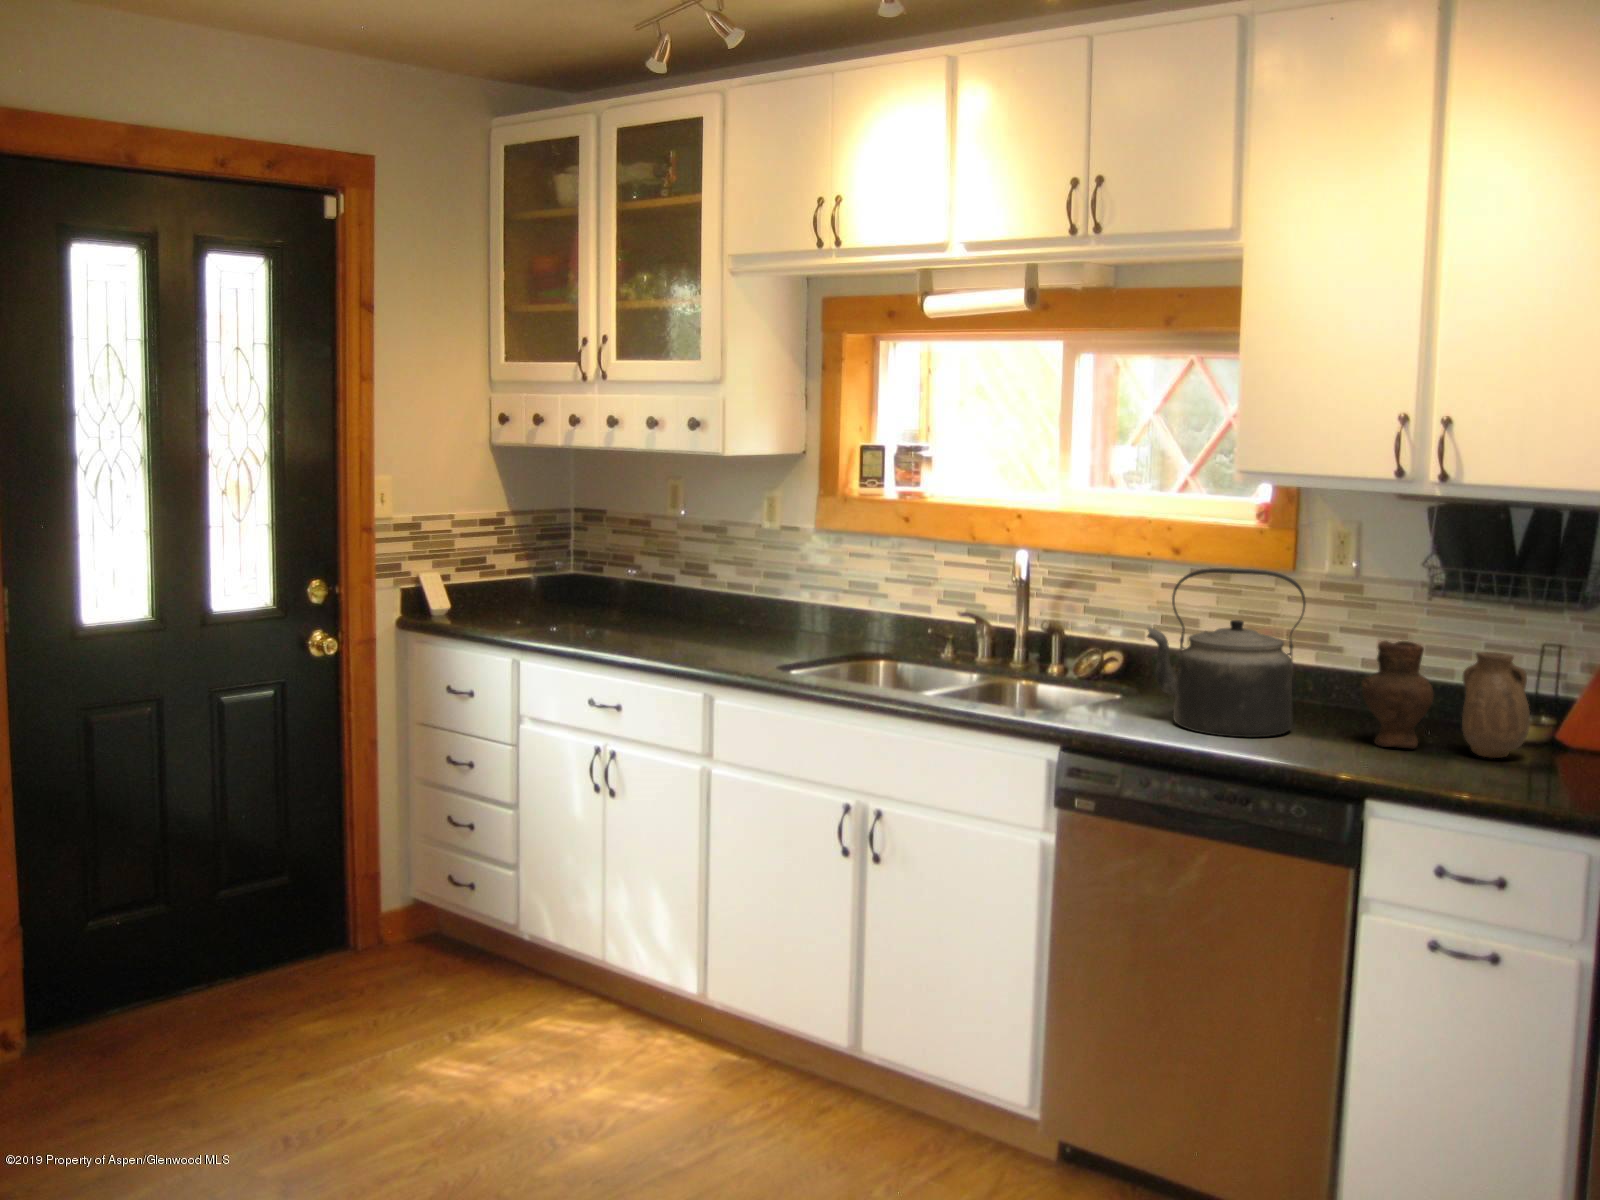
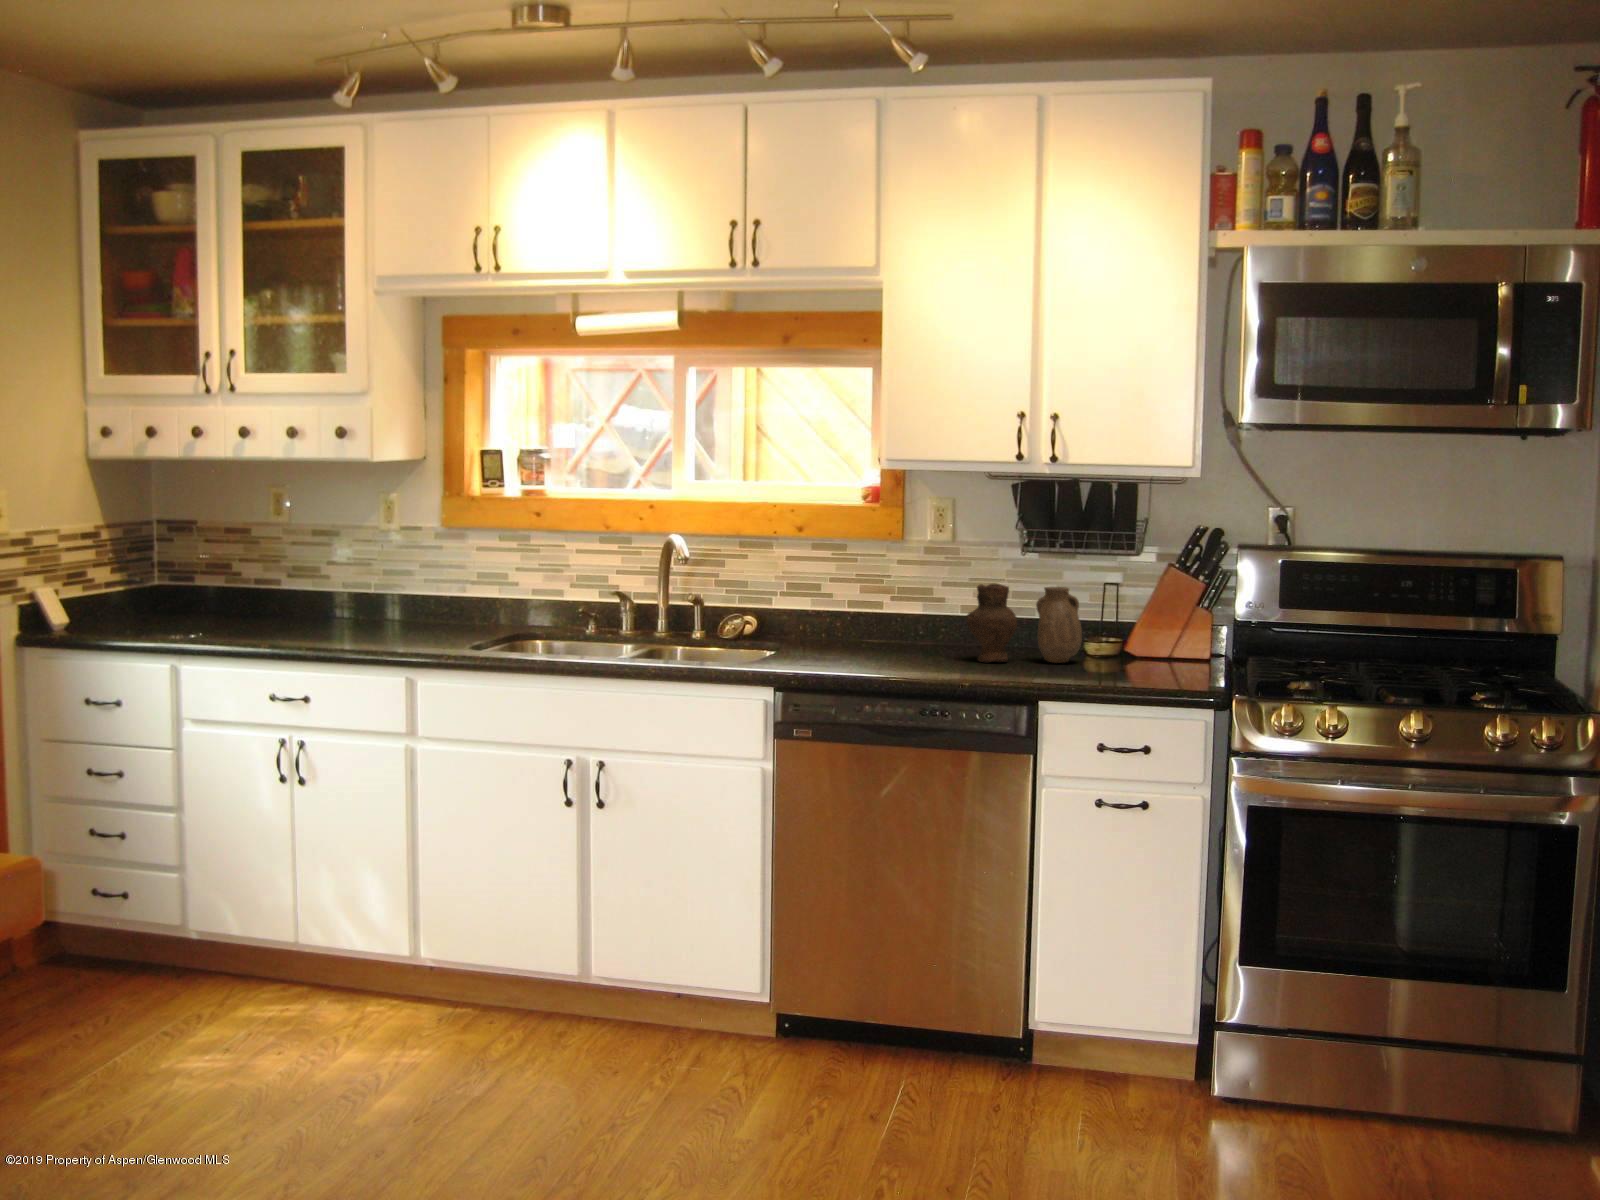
kettle: present [1147,568,1306,737] -> none [805,537,923,665]

